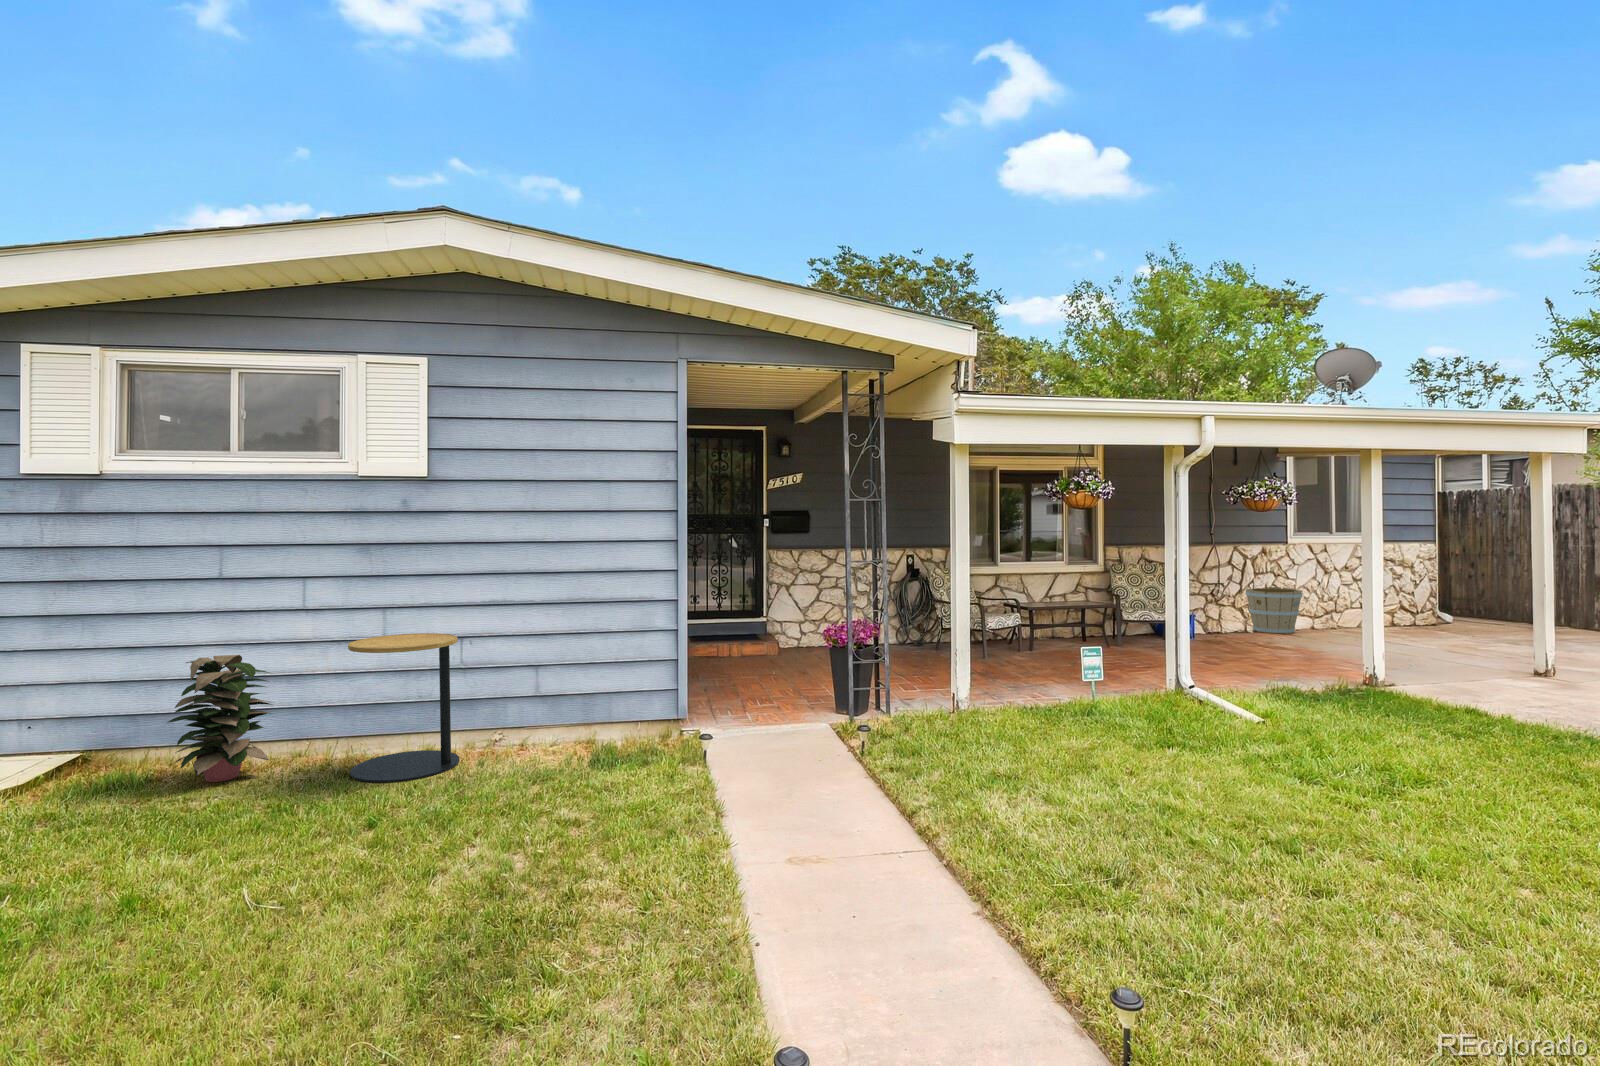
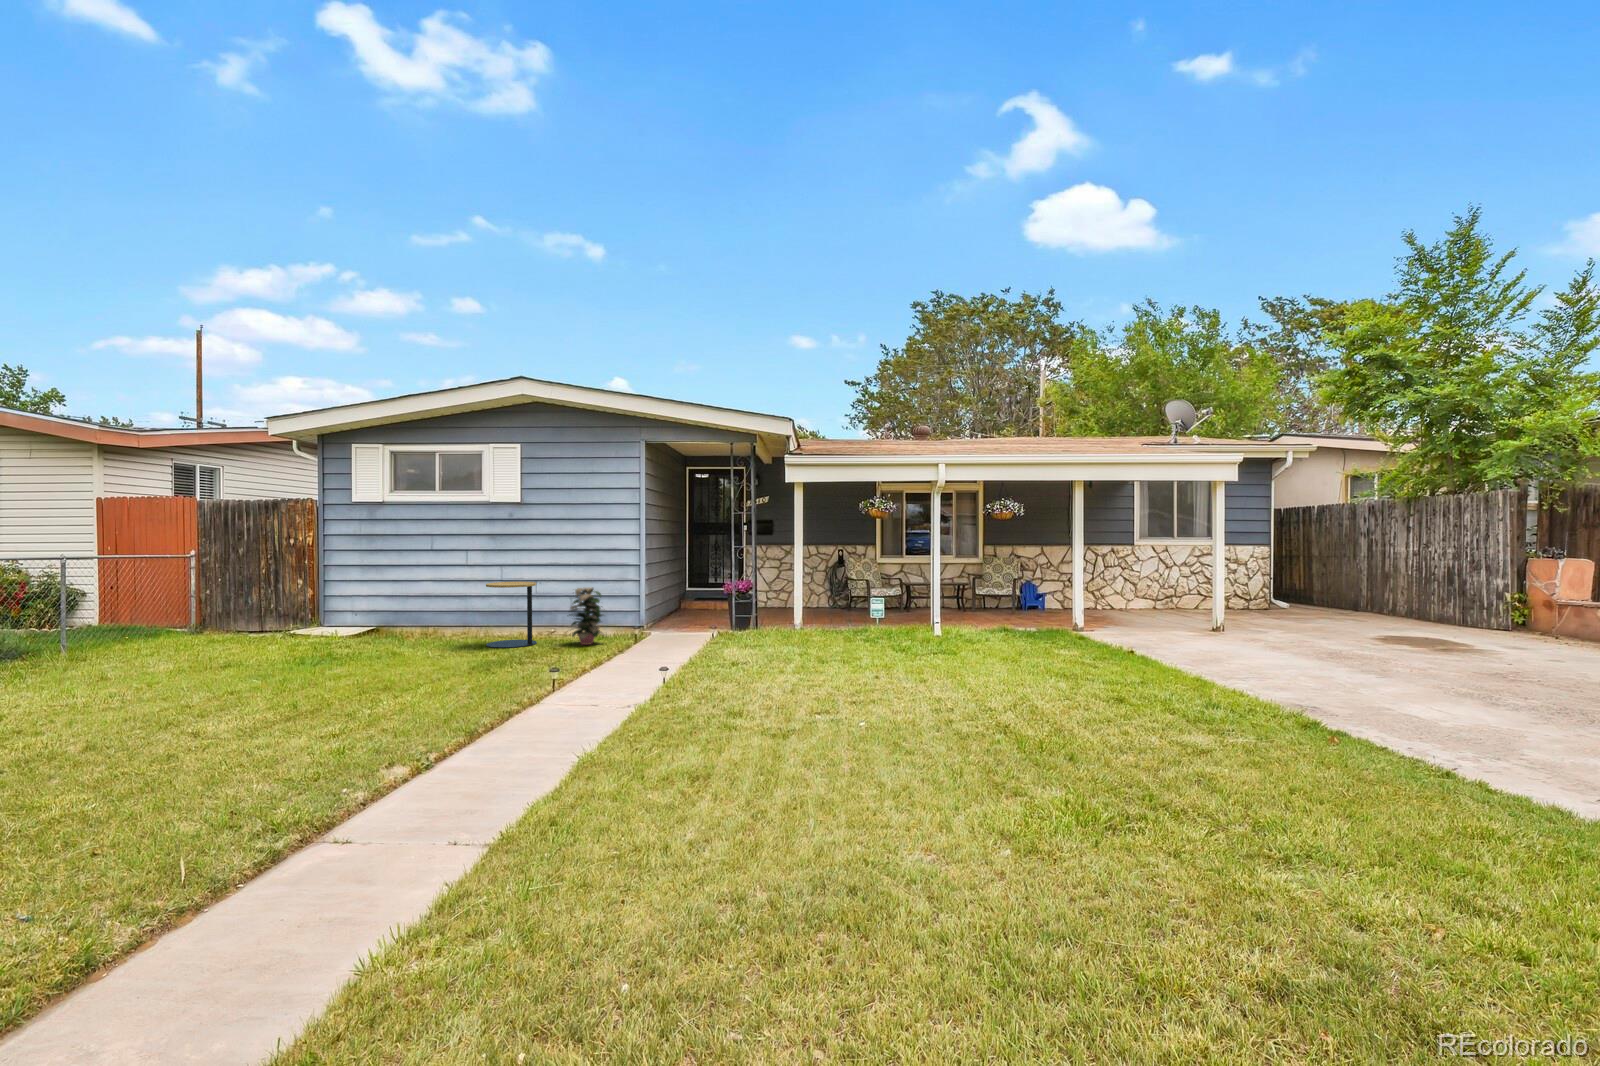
wooden bucket: present [1246,587,1303,634] -> none [1092,577,1131,609]
decorative plant: present [168,655,272,782] -> present [571,587,605,645]

